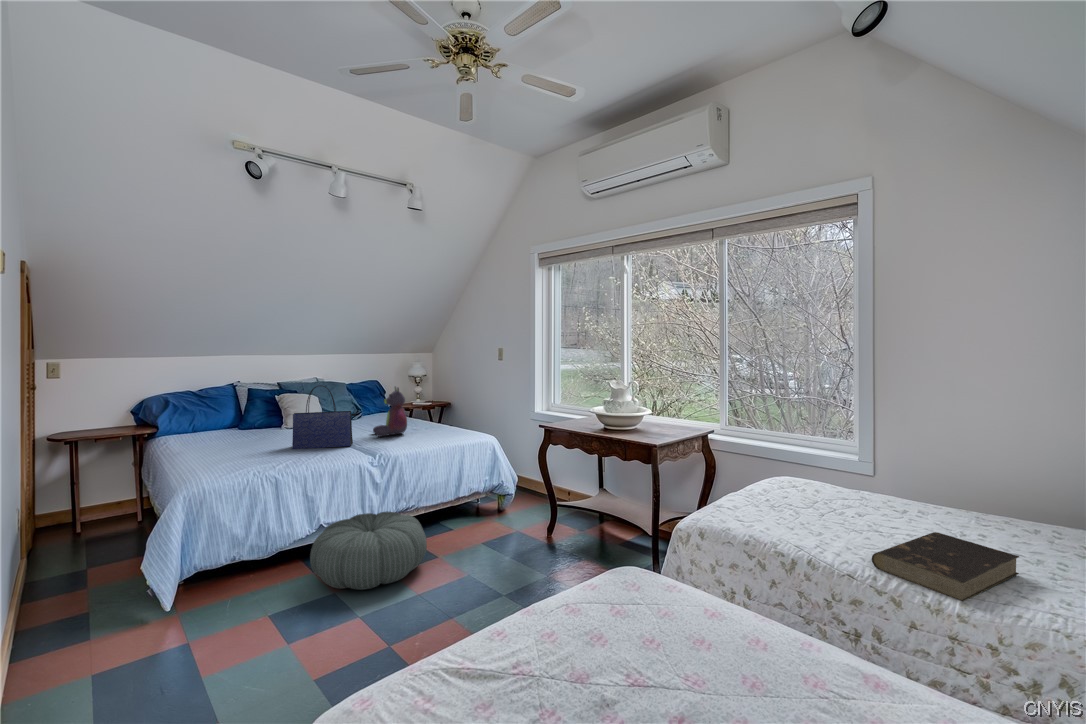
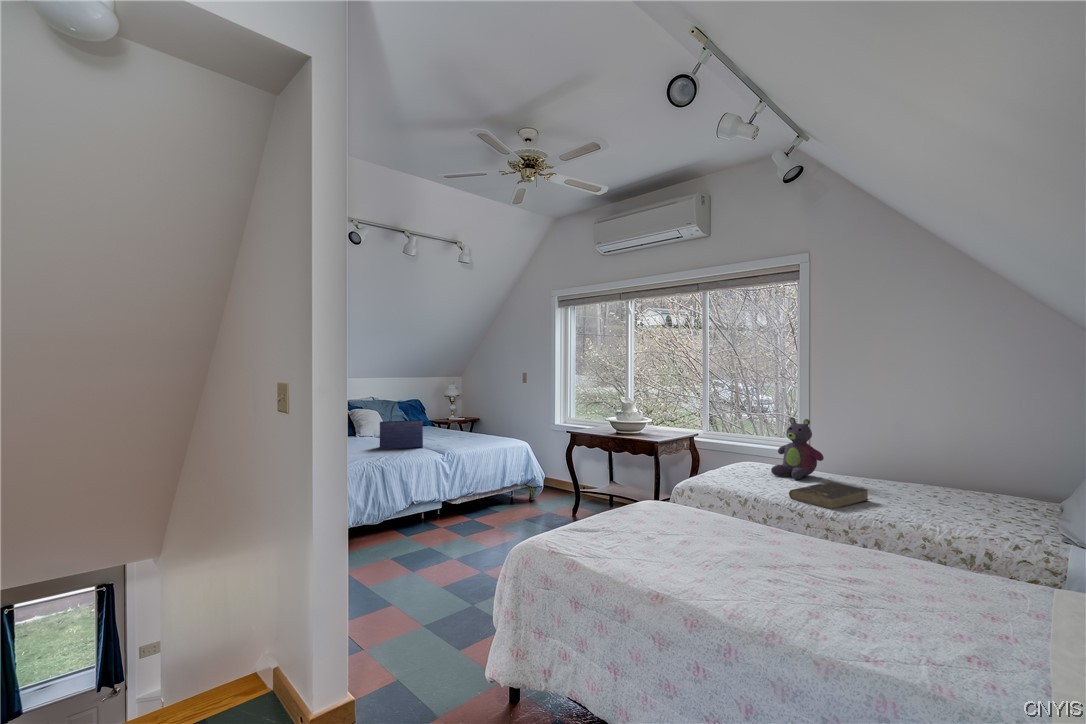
stuffed bear: present [373,387,407,437] -> present [771,418,824,479]
pouf: present [310,512,427,590] -> none [408,495,490,546]

